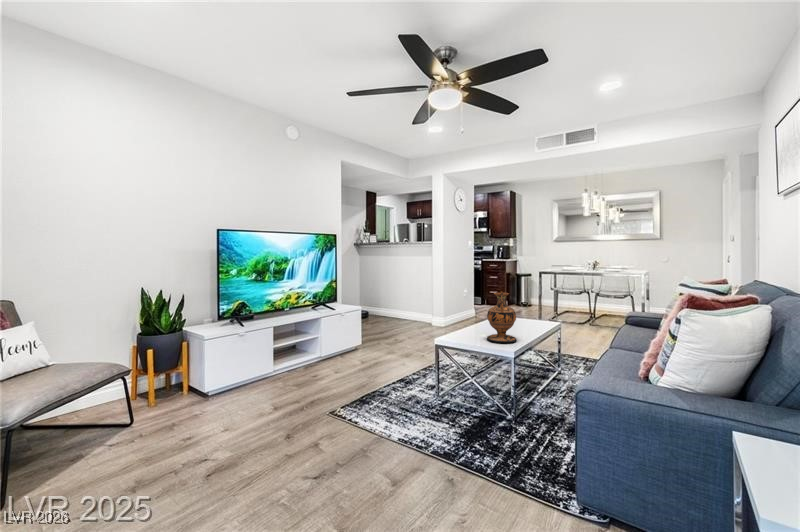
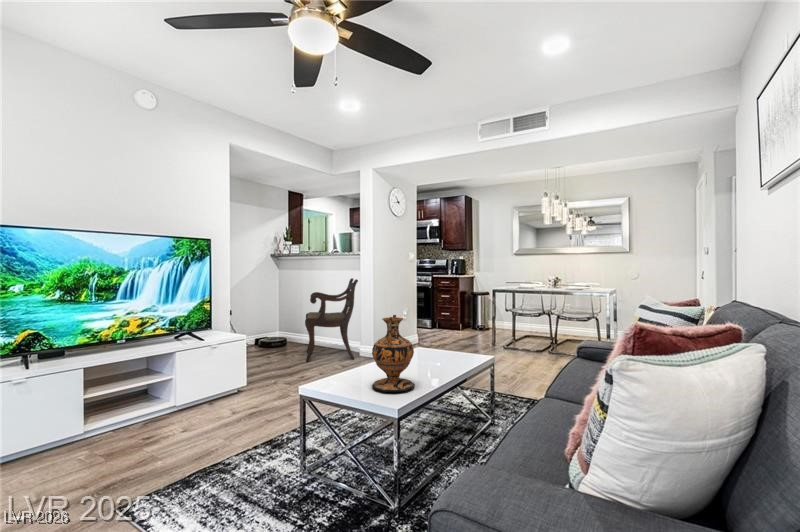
armchair: none [389,263,434,329] -> present [305,278,358,362]

